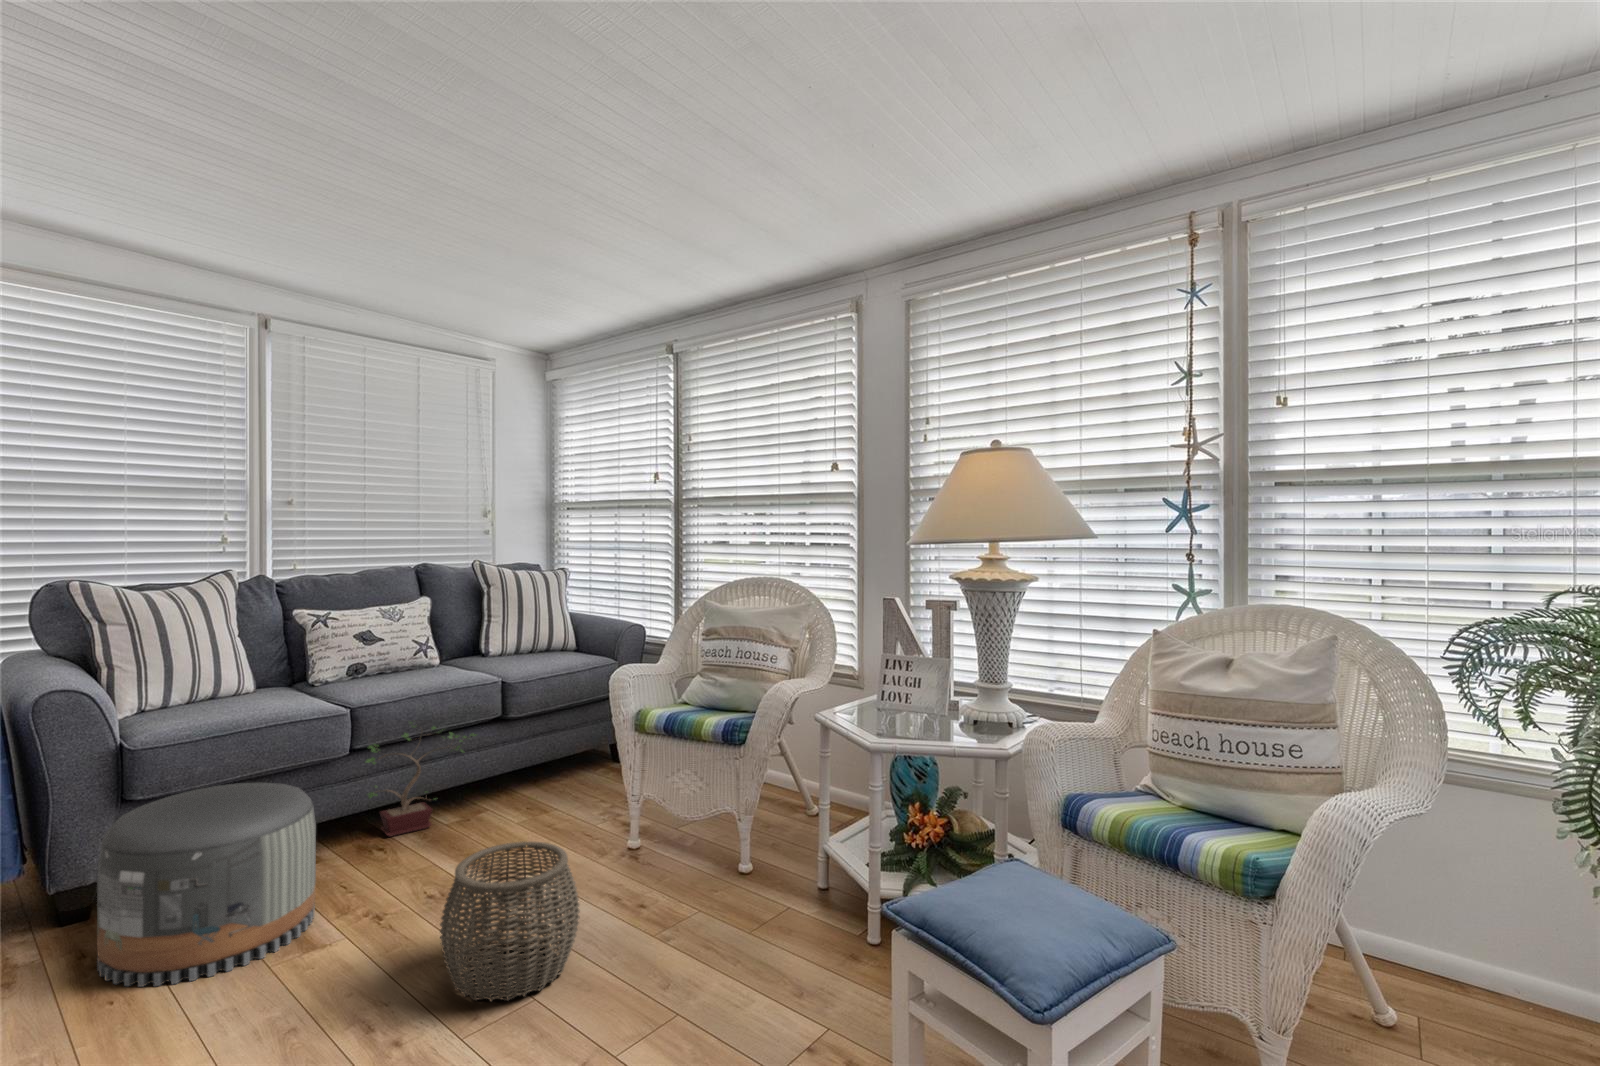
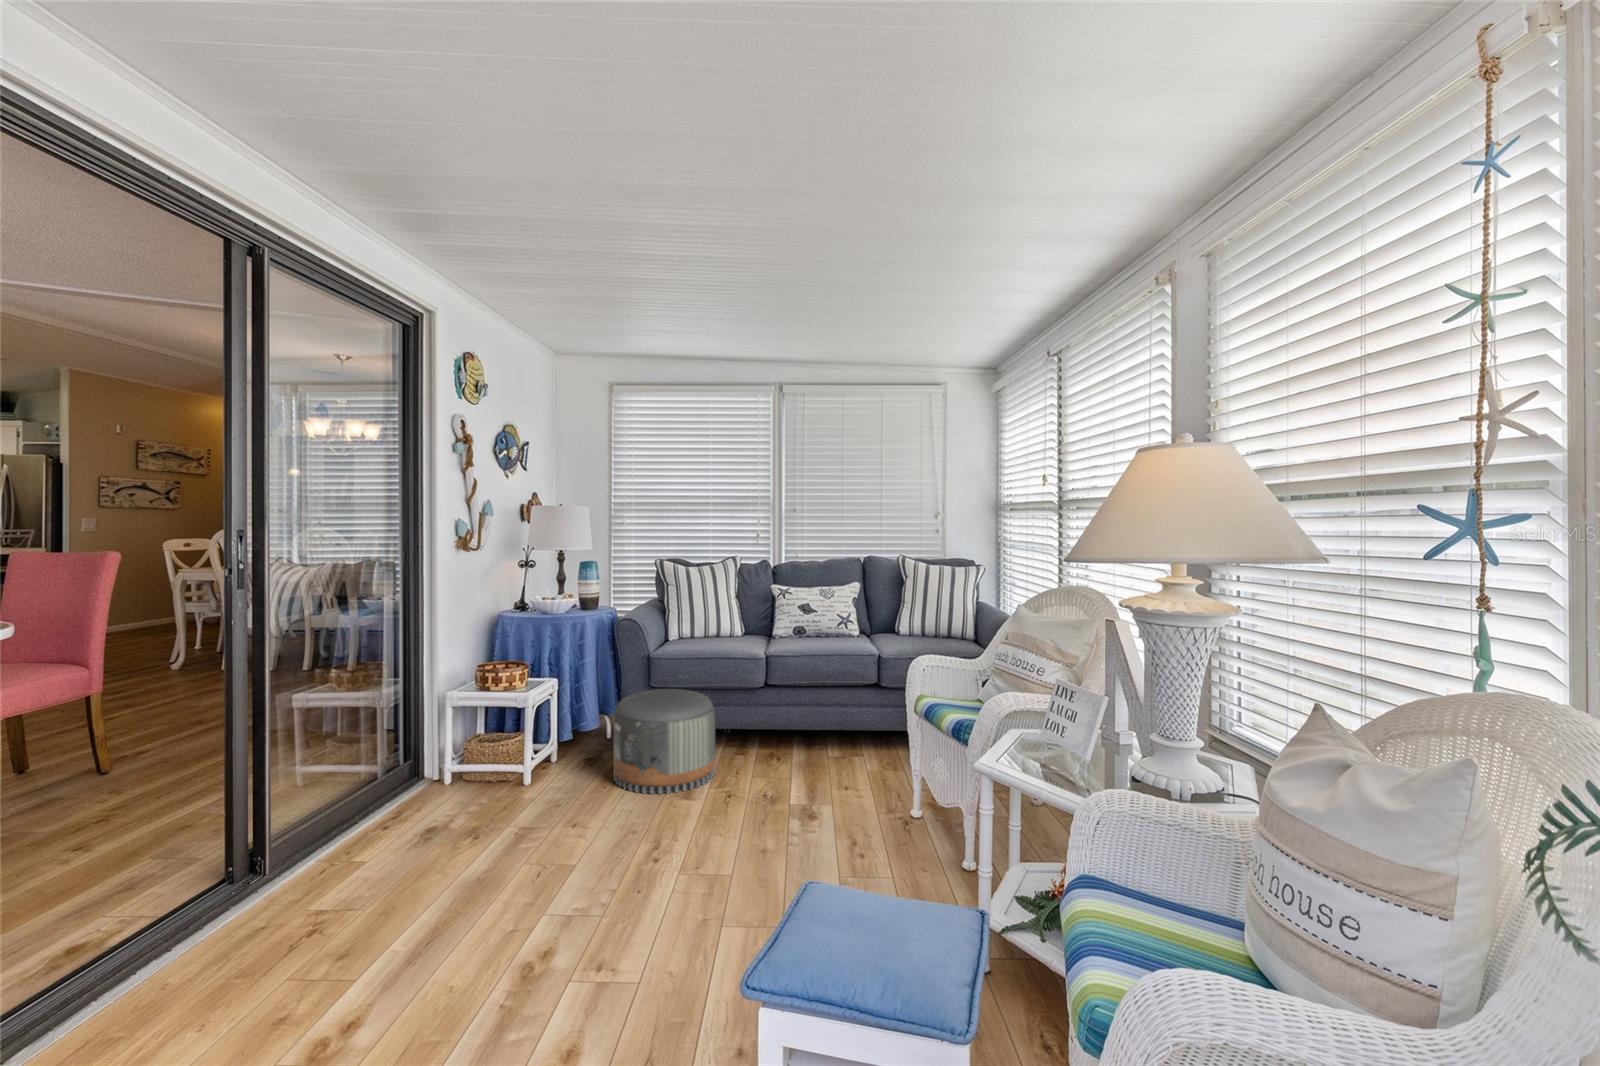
potted plant: present [366,722,476,837] -> none [776,667,850,751]
woven basket: present [440,842,580,1002] -> none [704,765,795,870]

